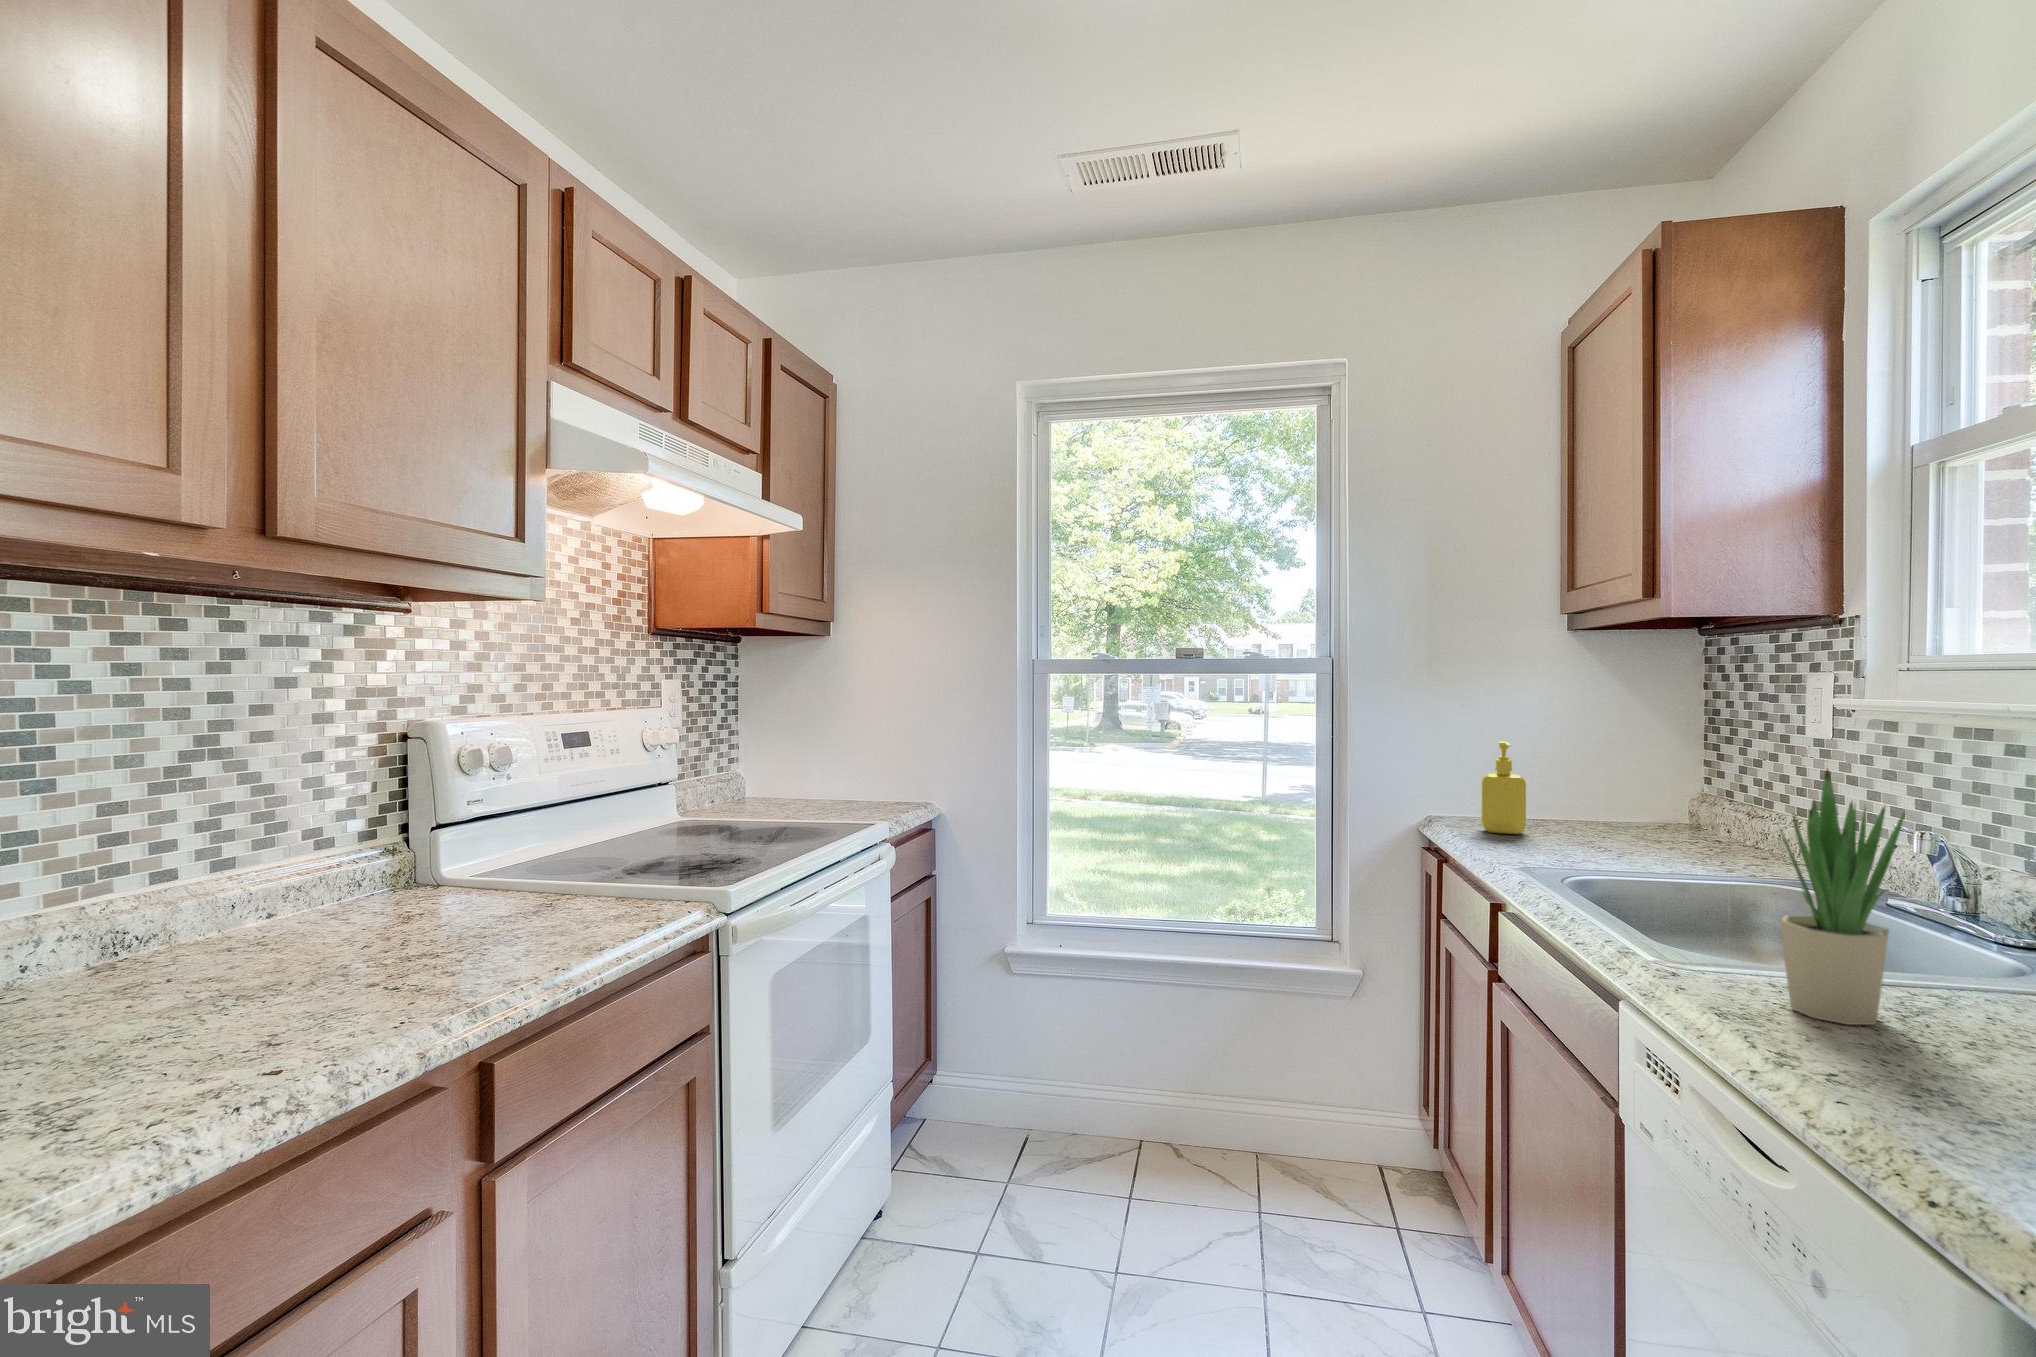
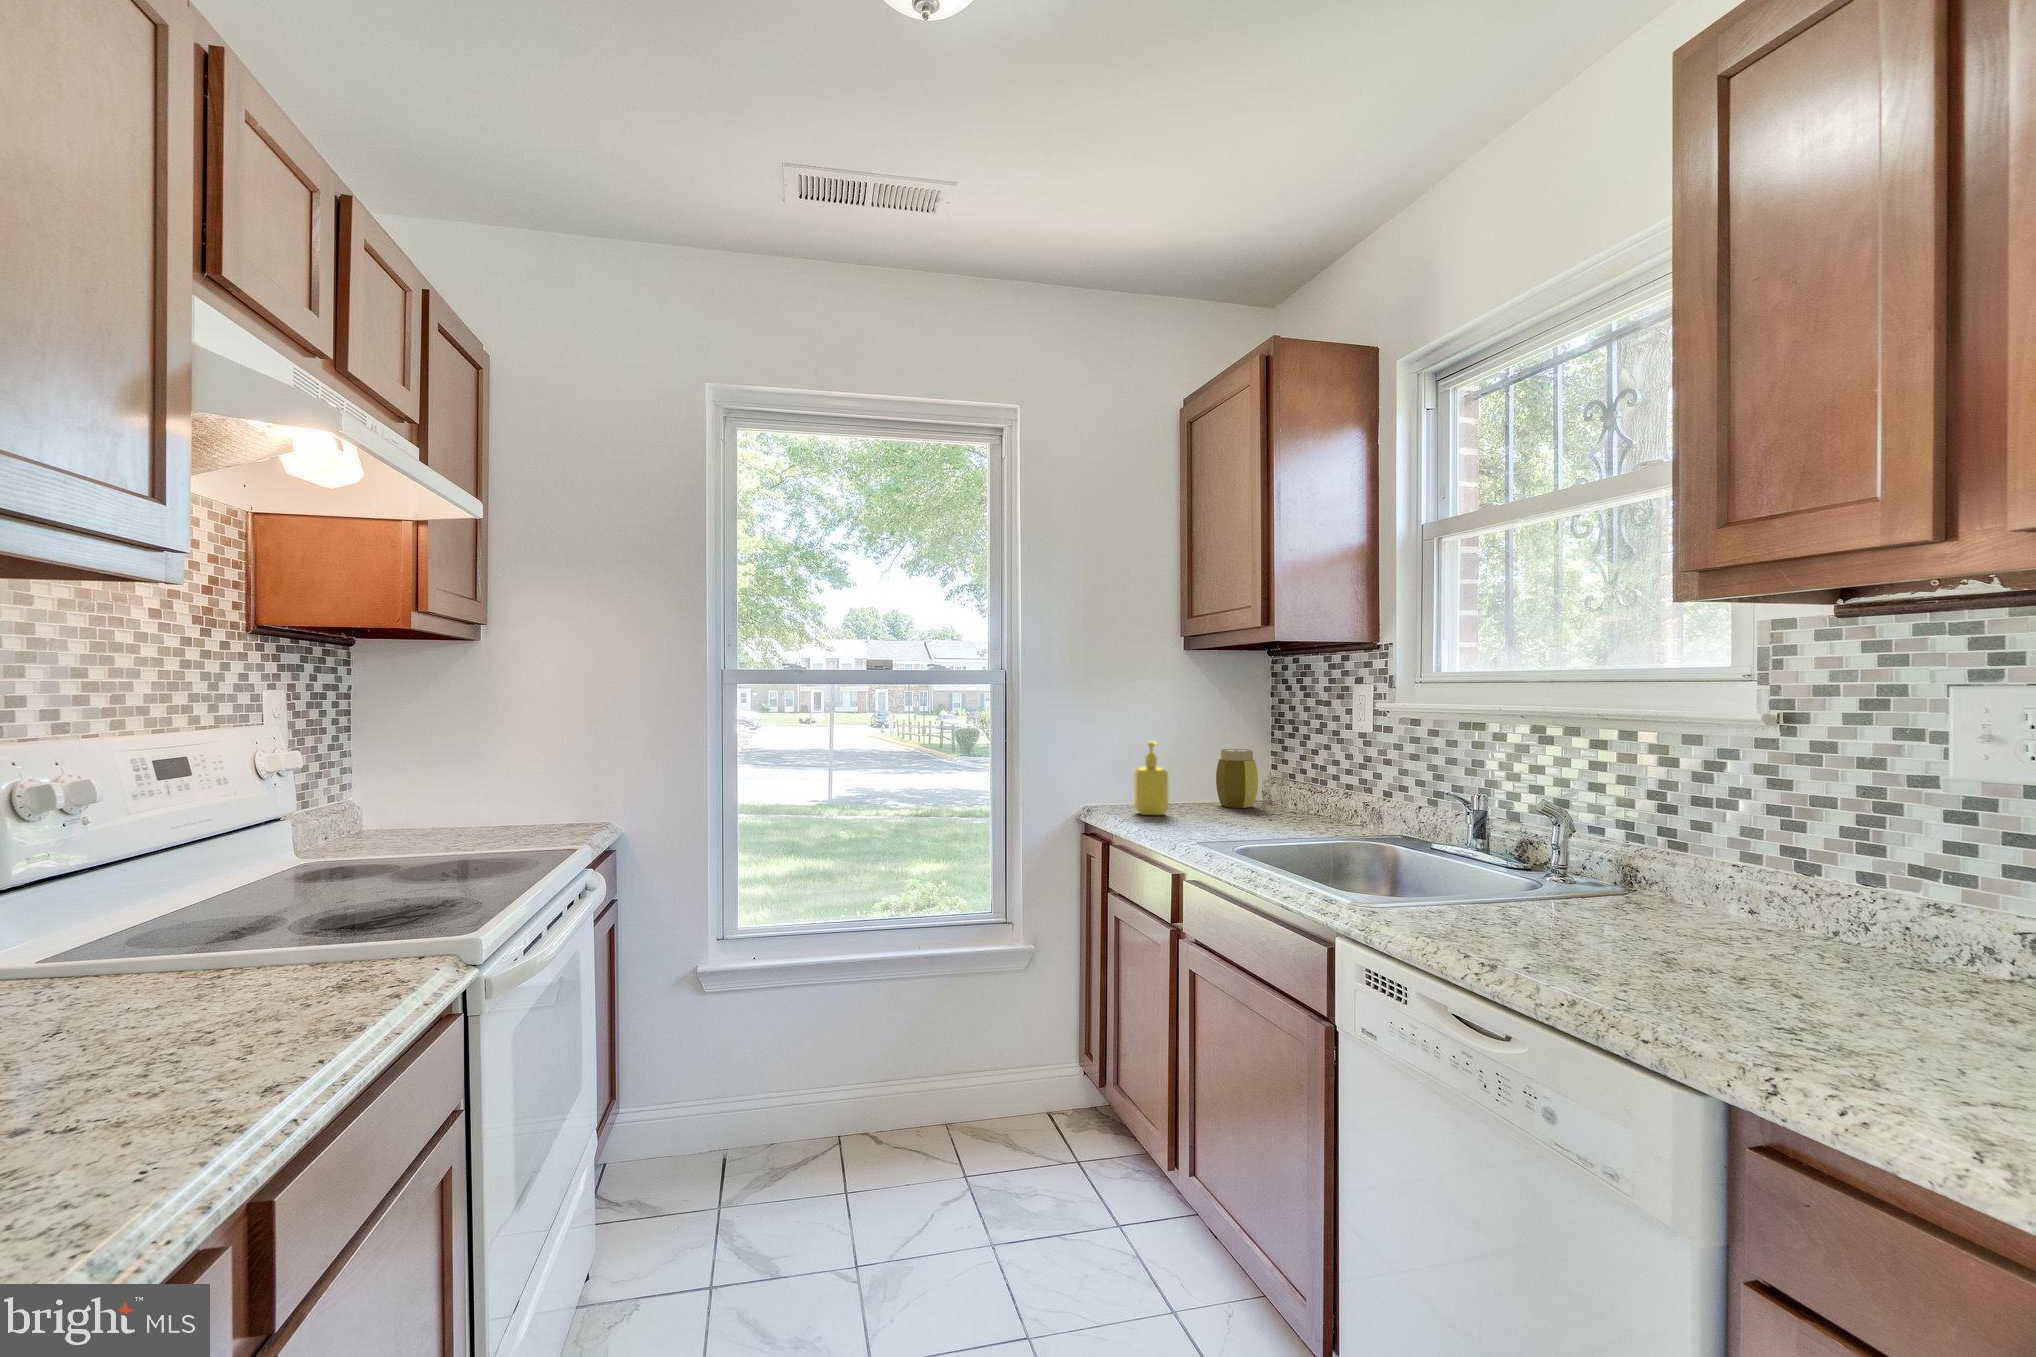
jar: none [1615,755,1676,833] -> present [1216,749,1258,808]
potted plant: present [1779,769,1905,1025] -> none [1446,749,1521,932]

